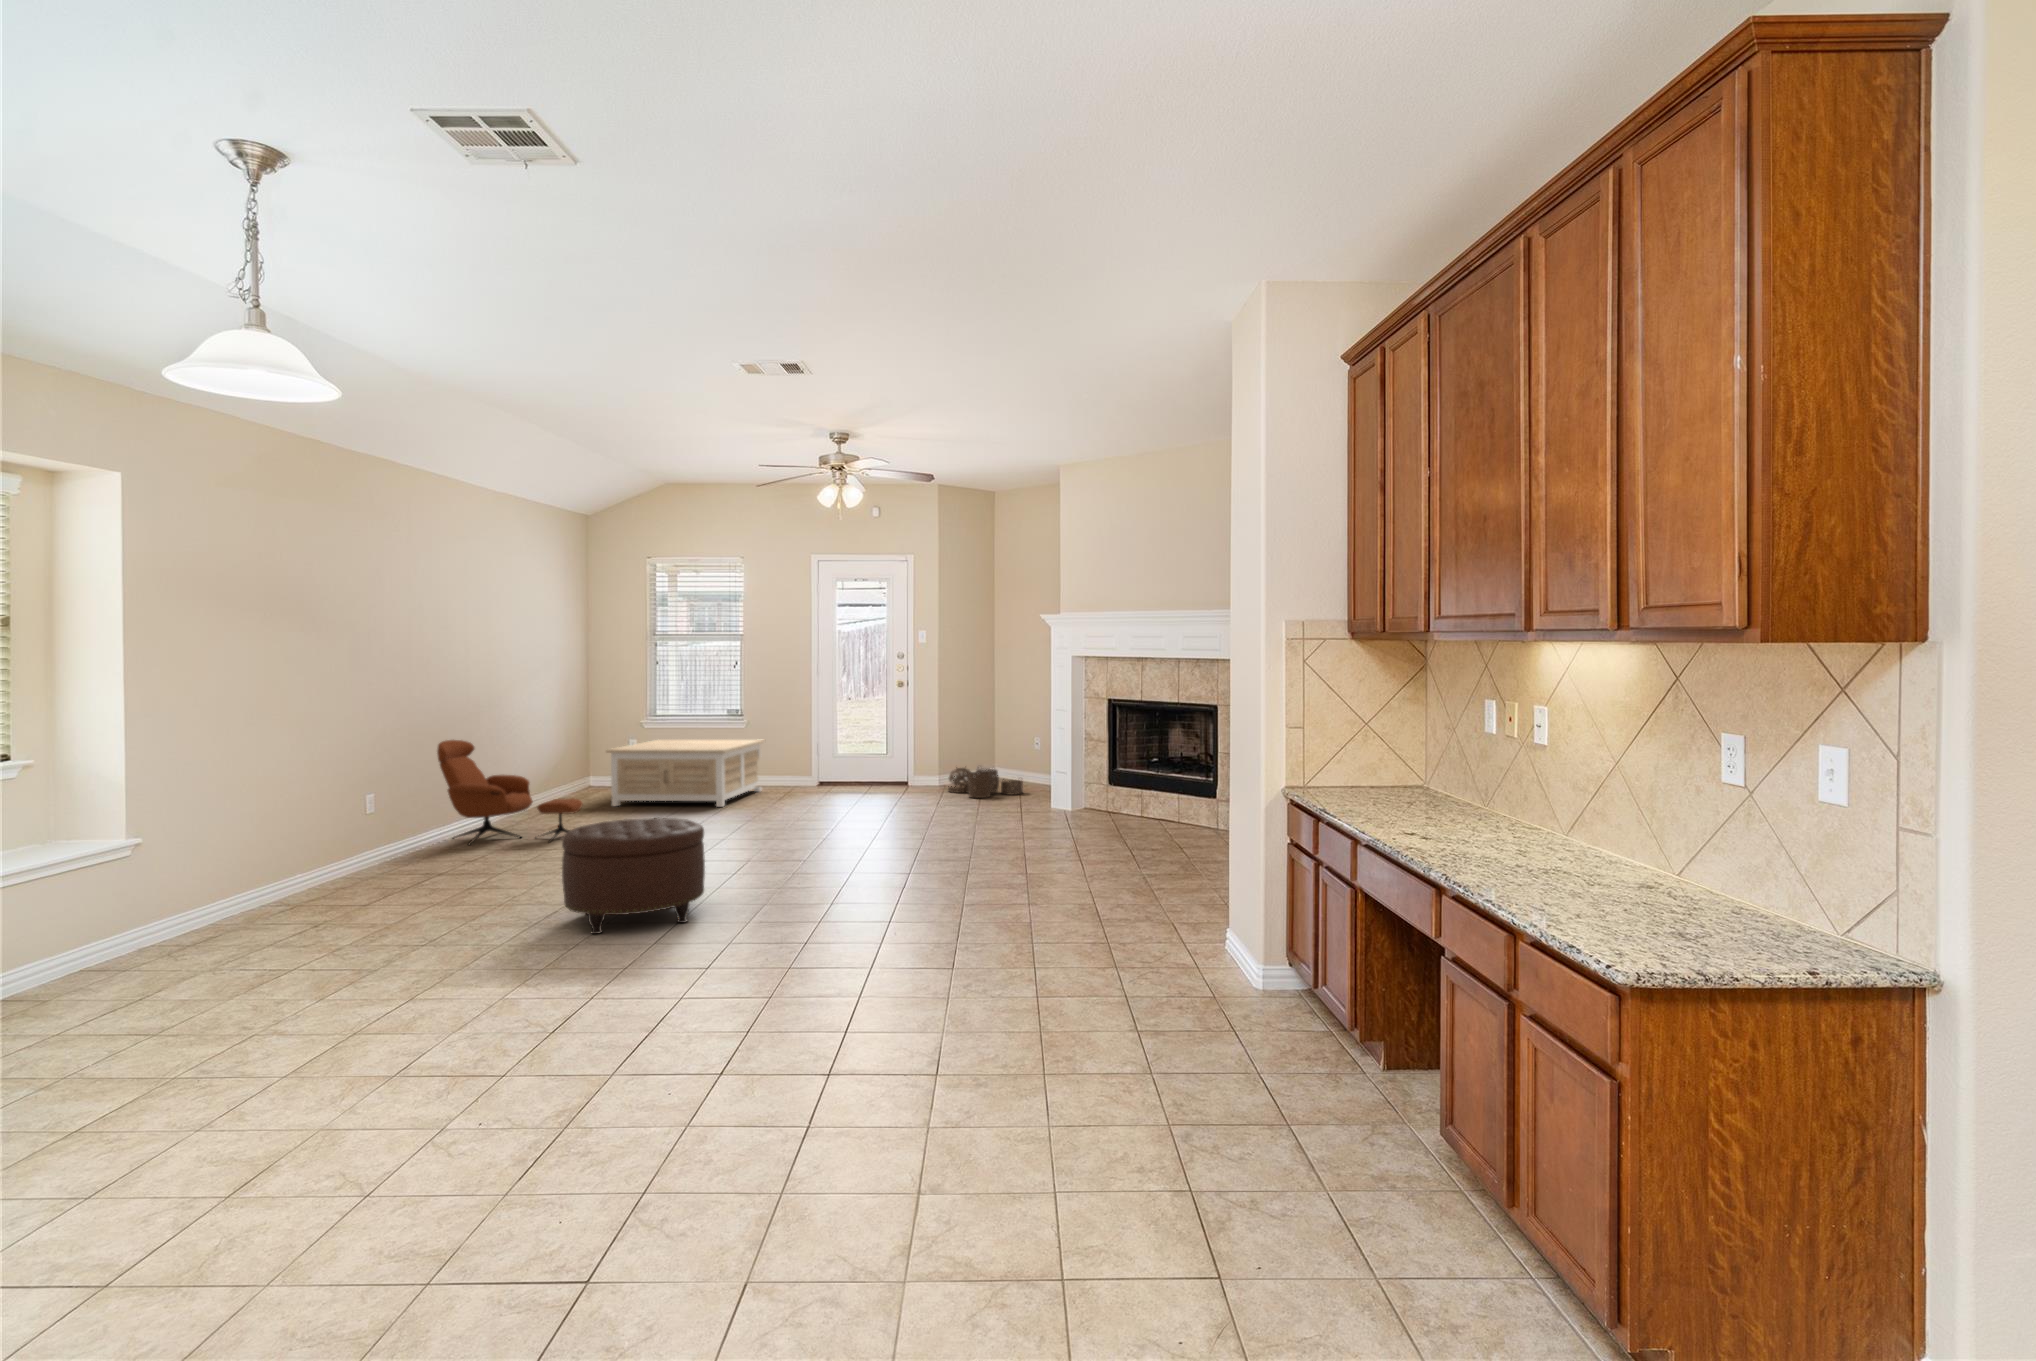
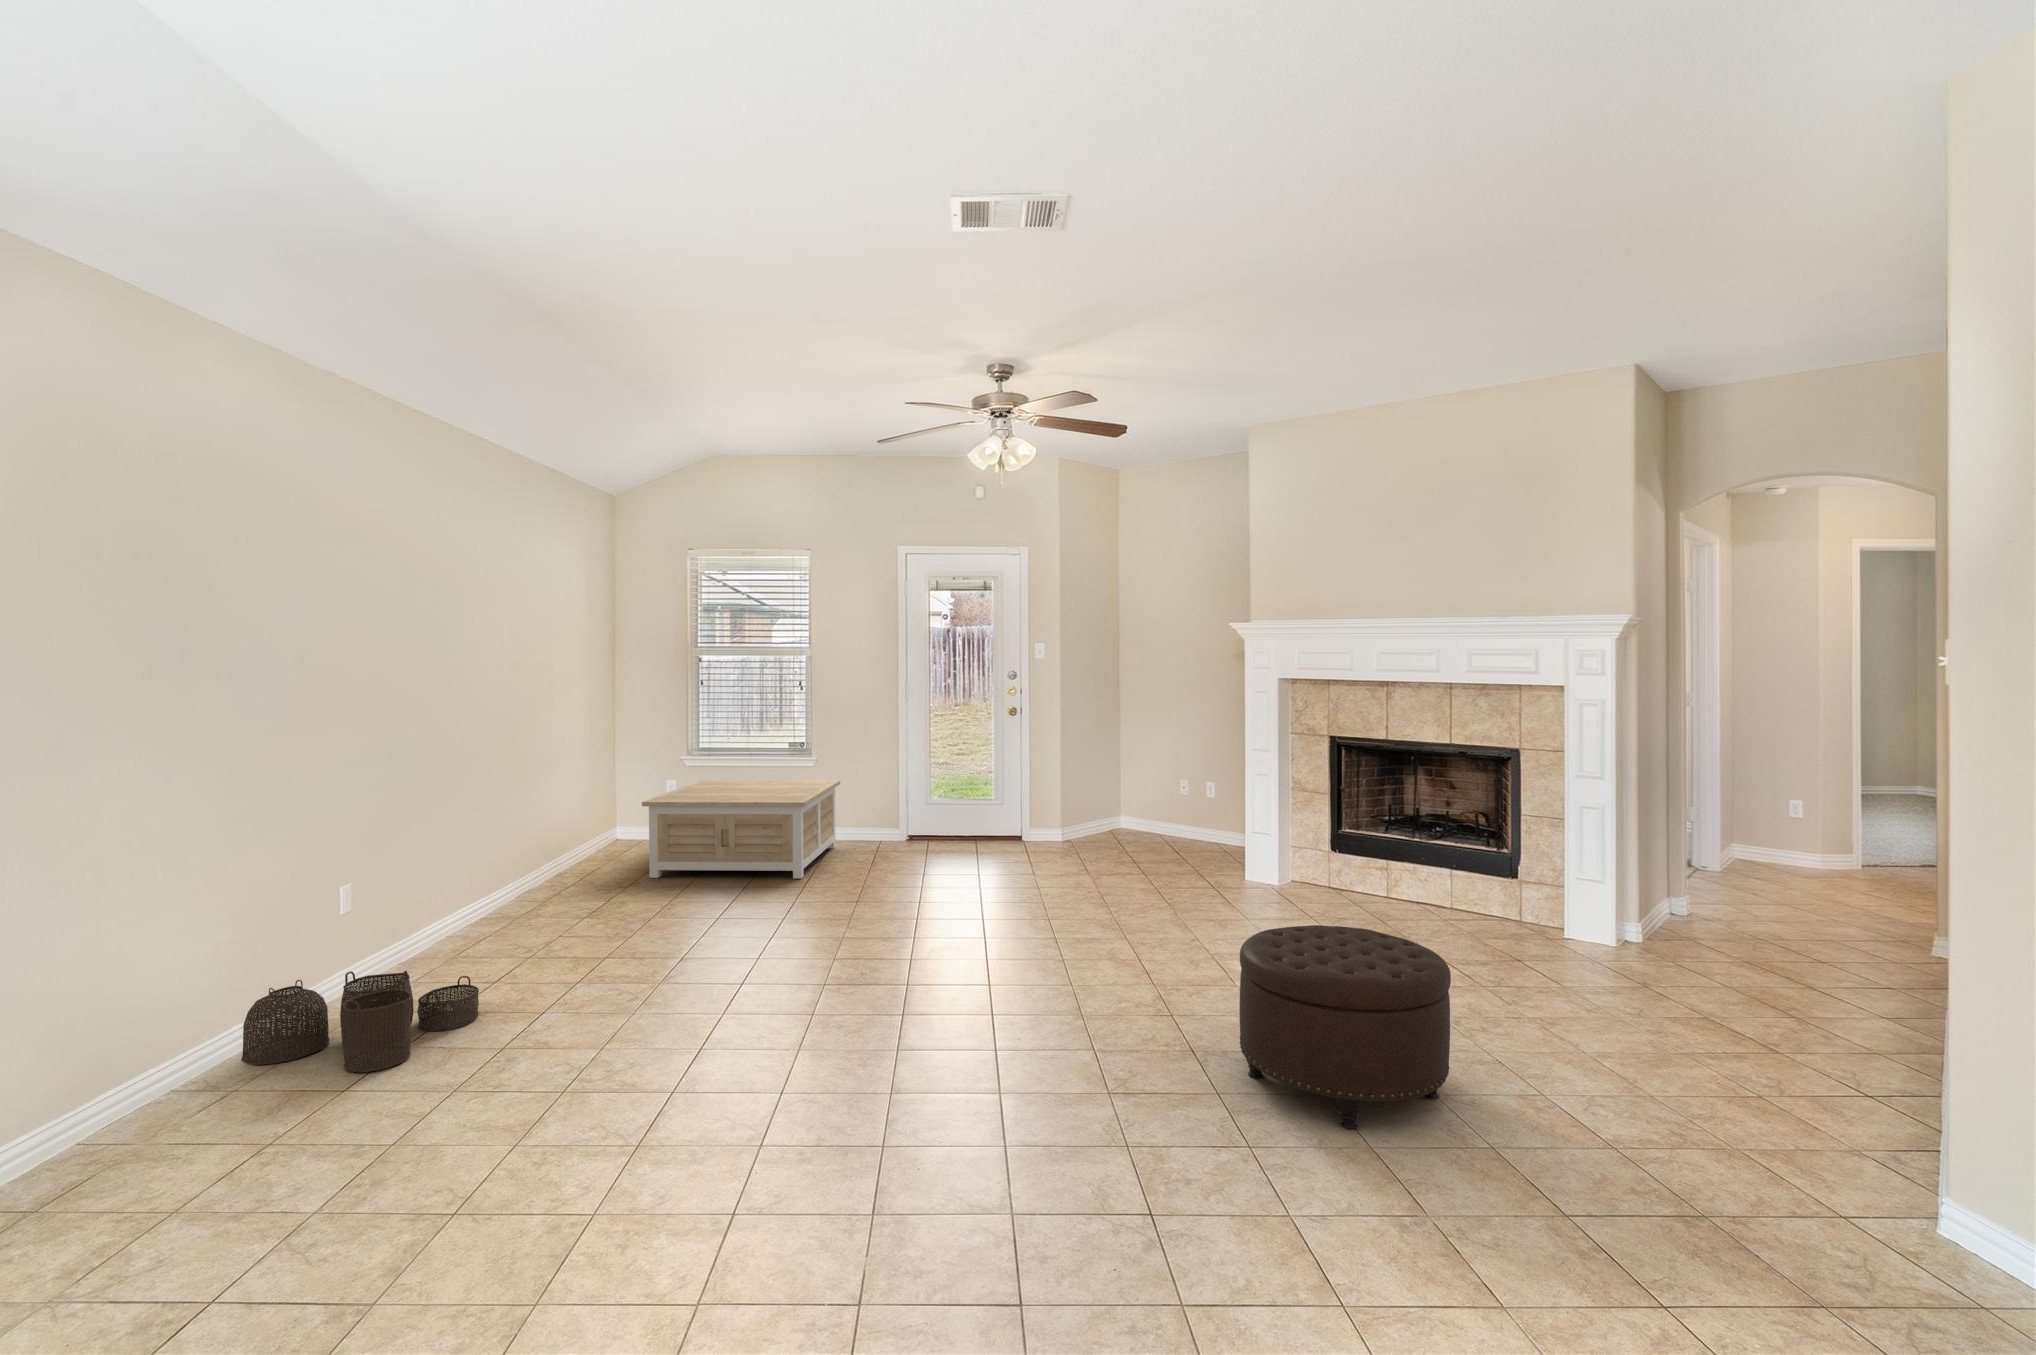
lounge chair: present [437,740,582,844] -> none [416,803,636,965]
woven basket: present [948,767,1023,798] -> present [241,971,479,1072]
ottoman: present [562,818,705,934] -> present [1240,925,1451,1129]

